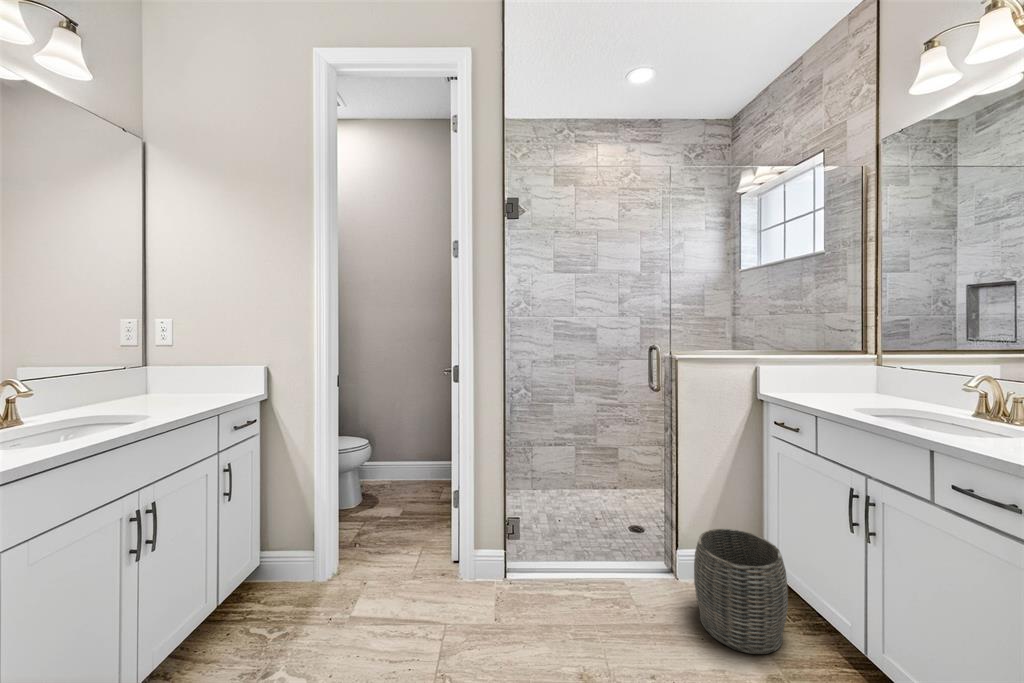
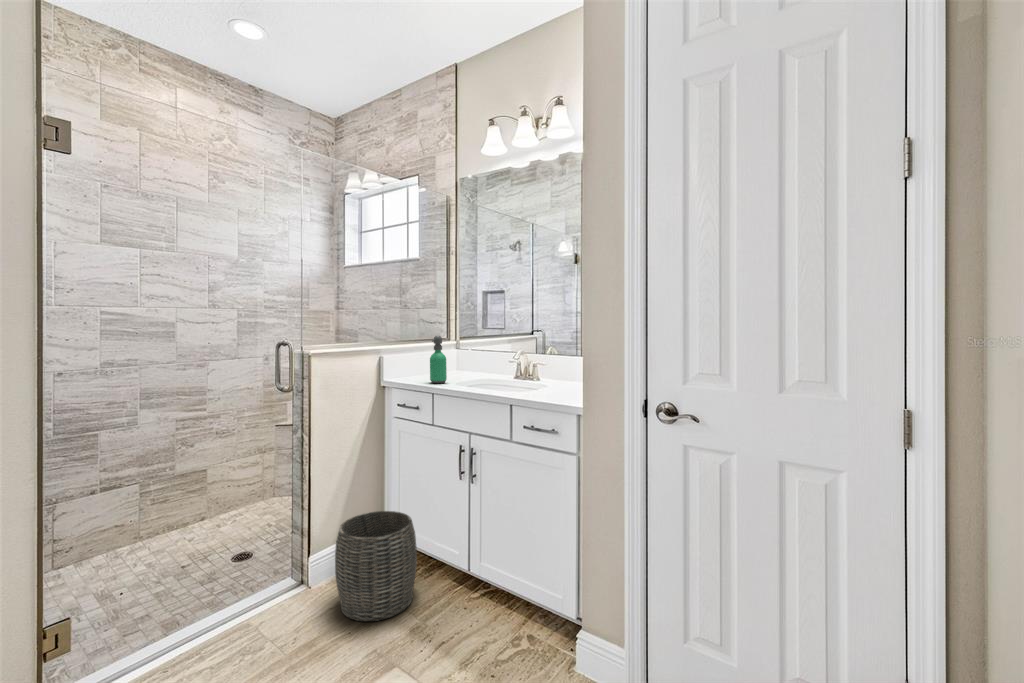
soap dispenser: none [817,348,842,406] -> present [430,336,447,383]

